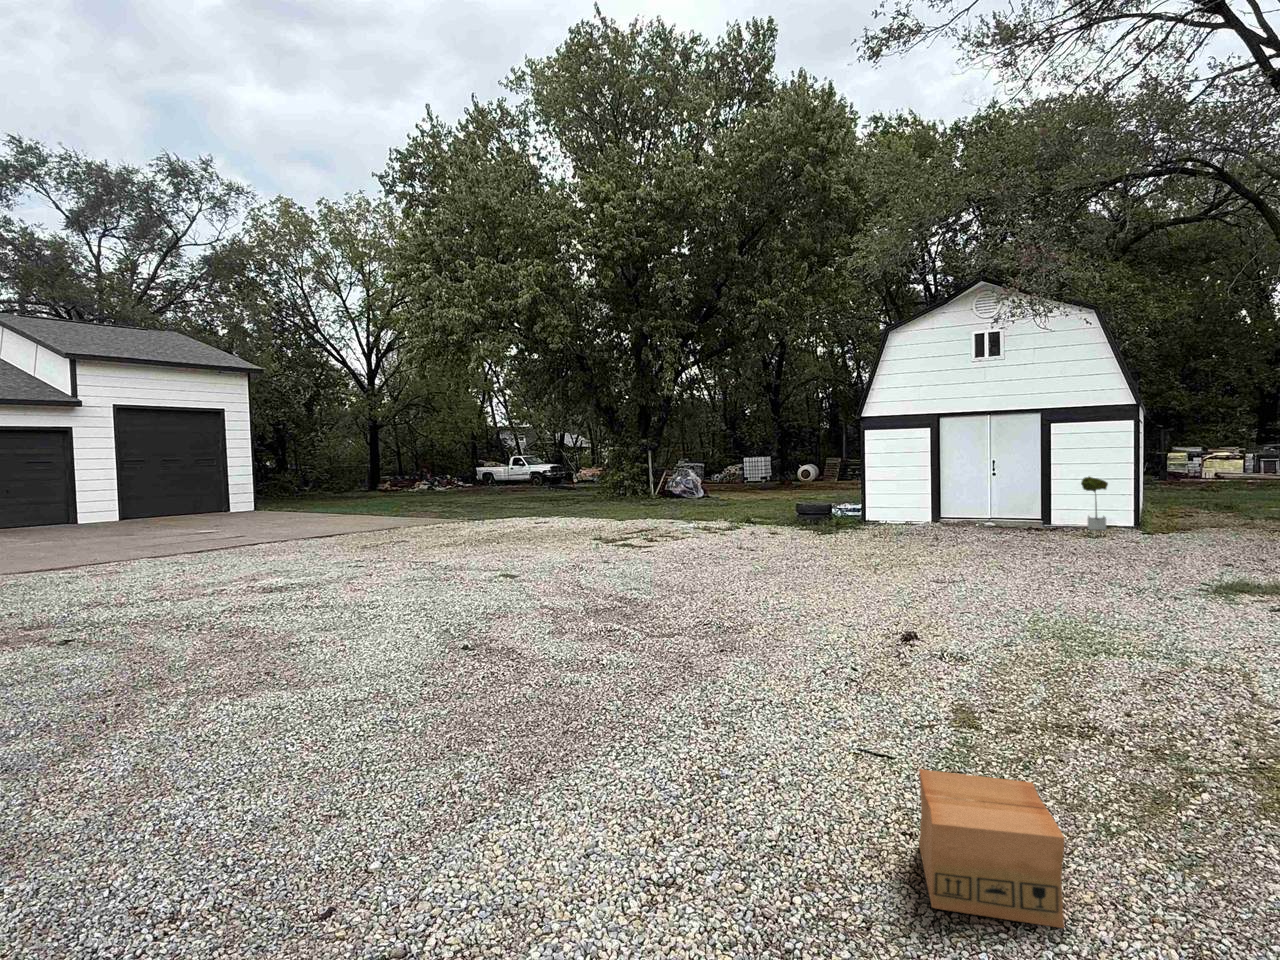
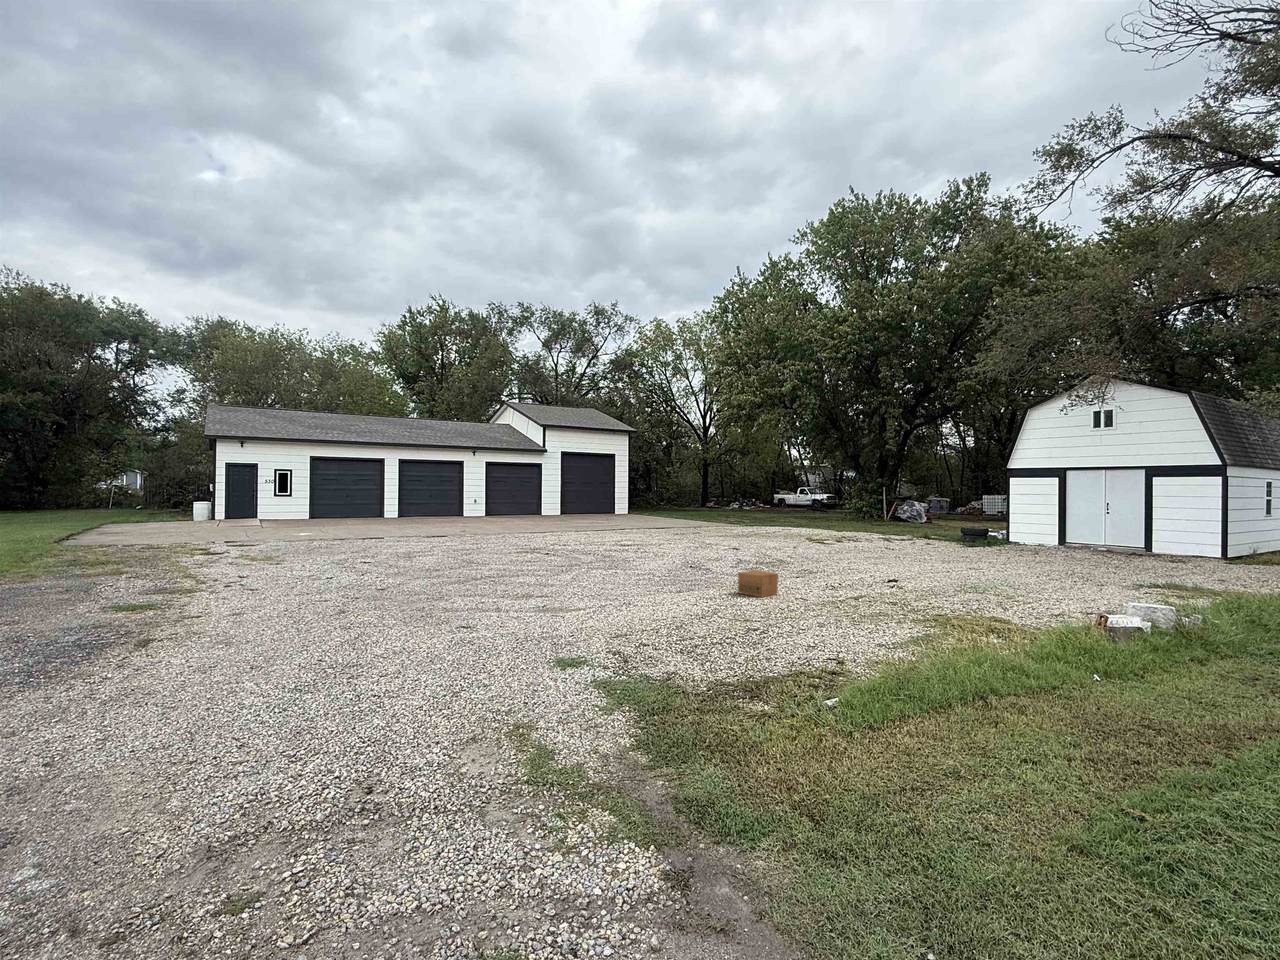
potted tree: present [1081,477,1108,530] -> none [1174,518,1197,561]

